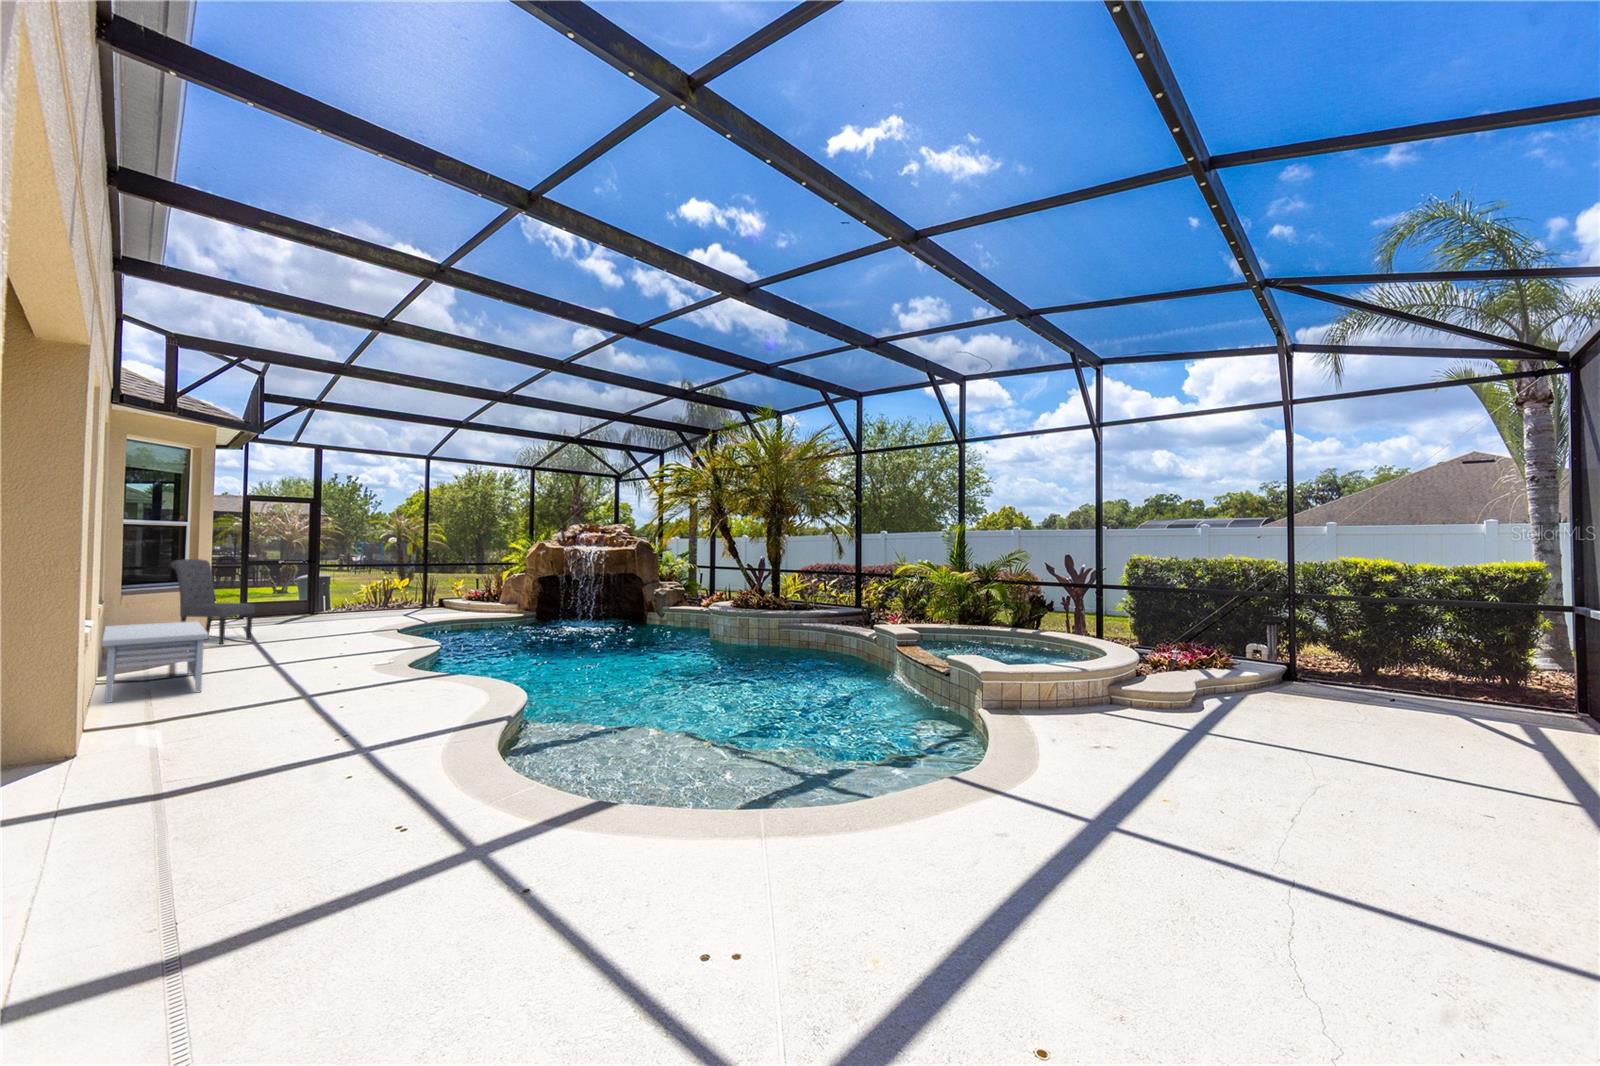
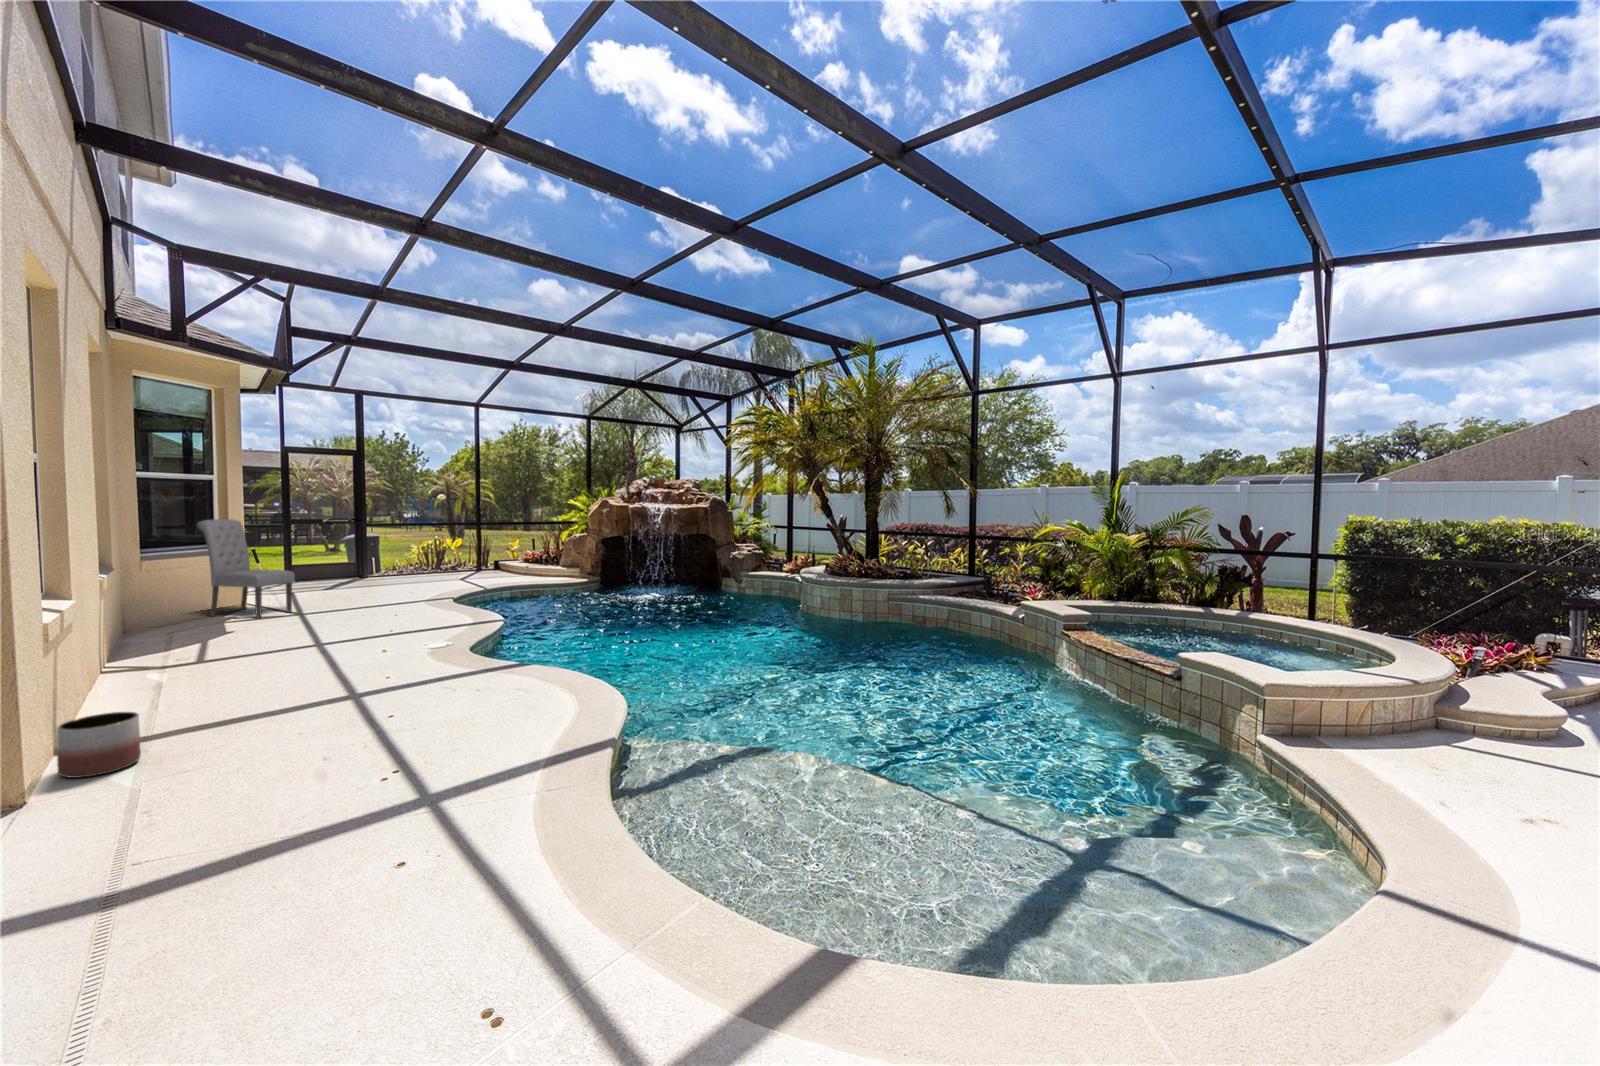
storage bench: present [102,621,209,703] -> none [90,597,226,707]
planter: none [91,696,151,740] -> present [57,712,141,778]

